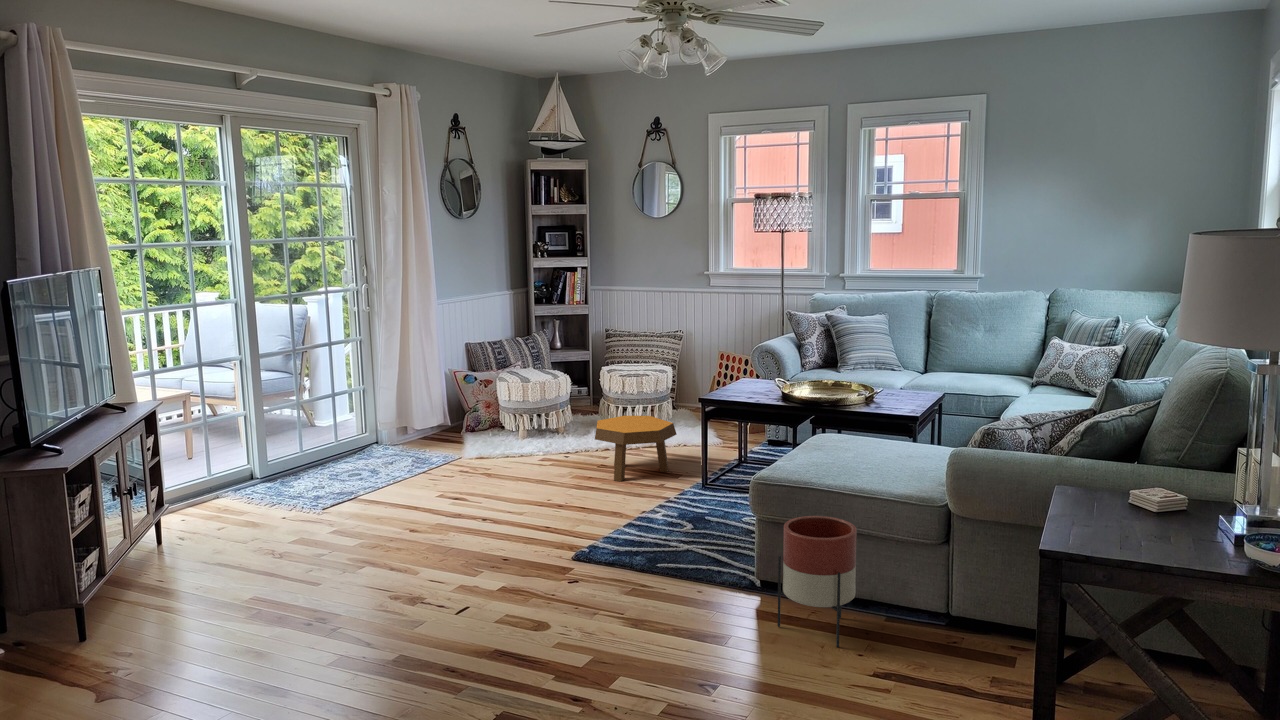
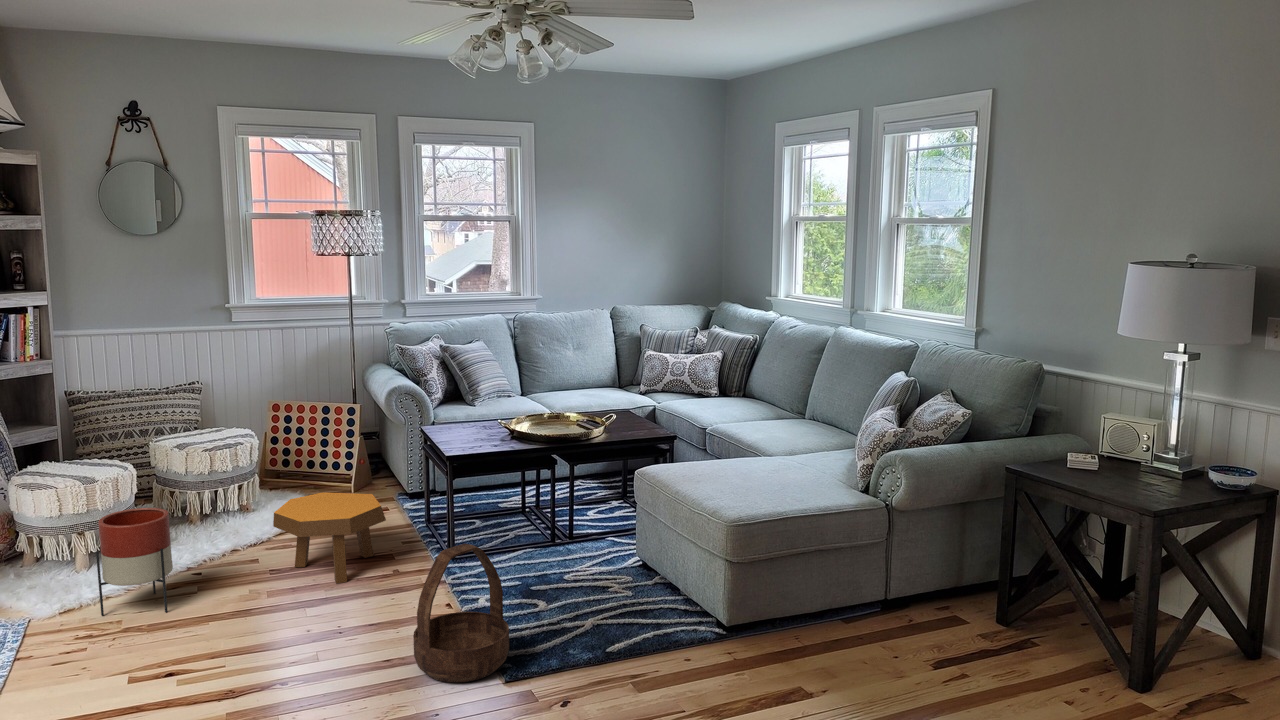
basket: none [535,450,609,552] -> present [413,544,509,683]
planter: present [778,516,857,647] -> present [96,508,173,616]

